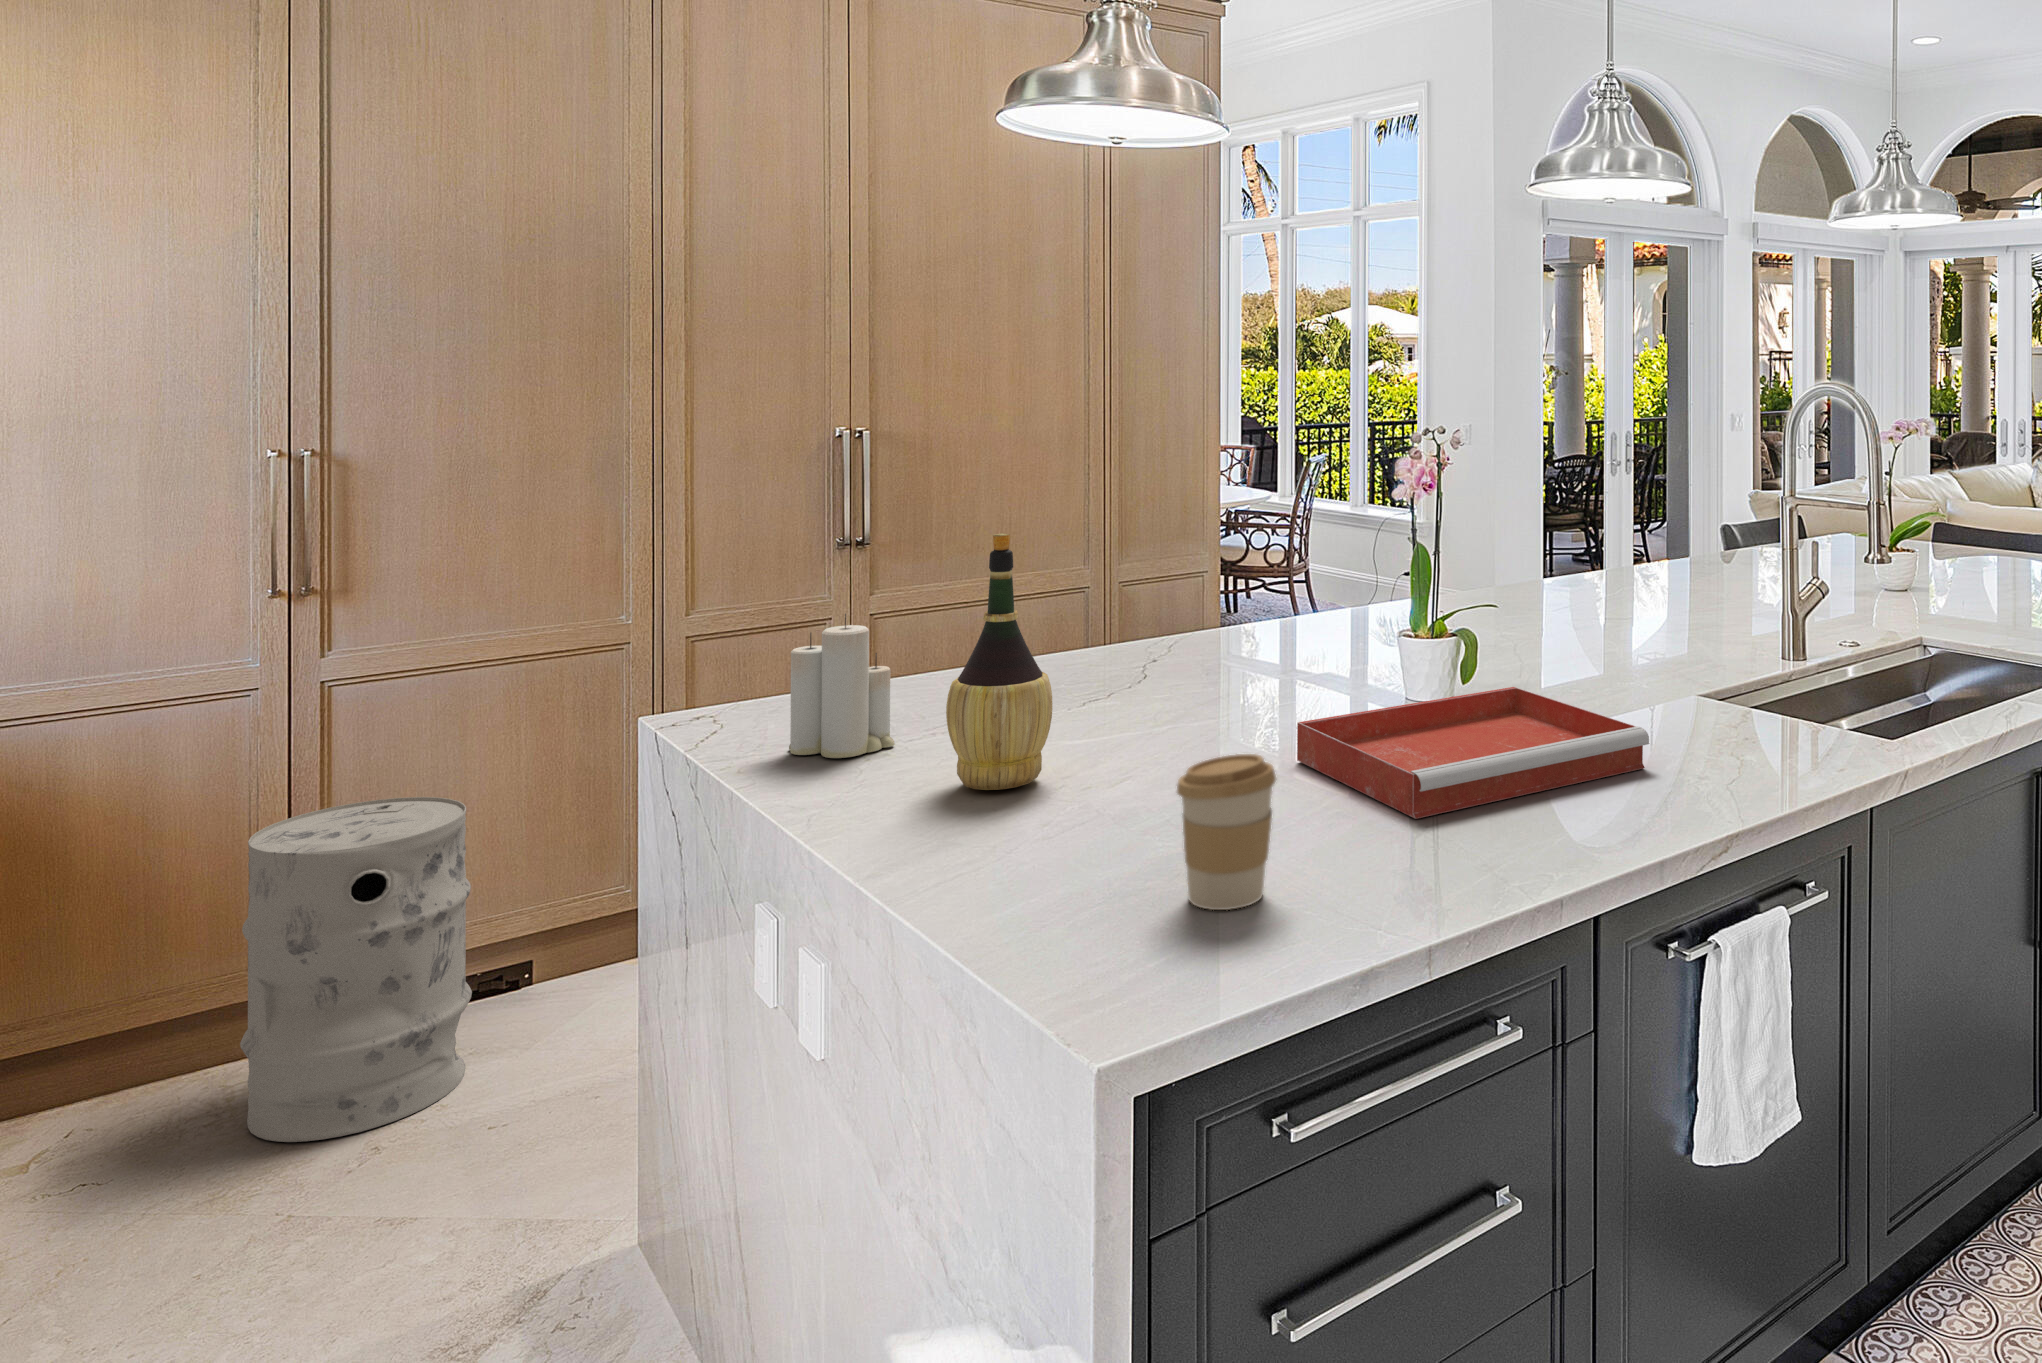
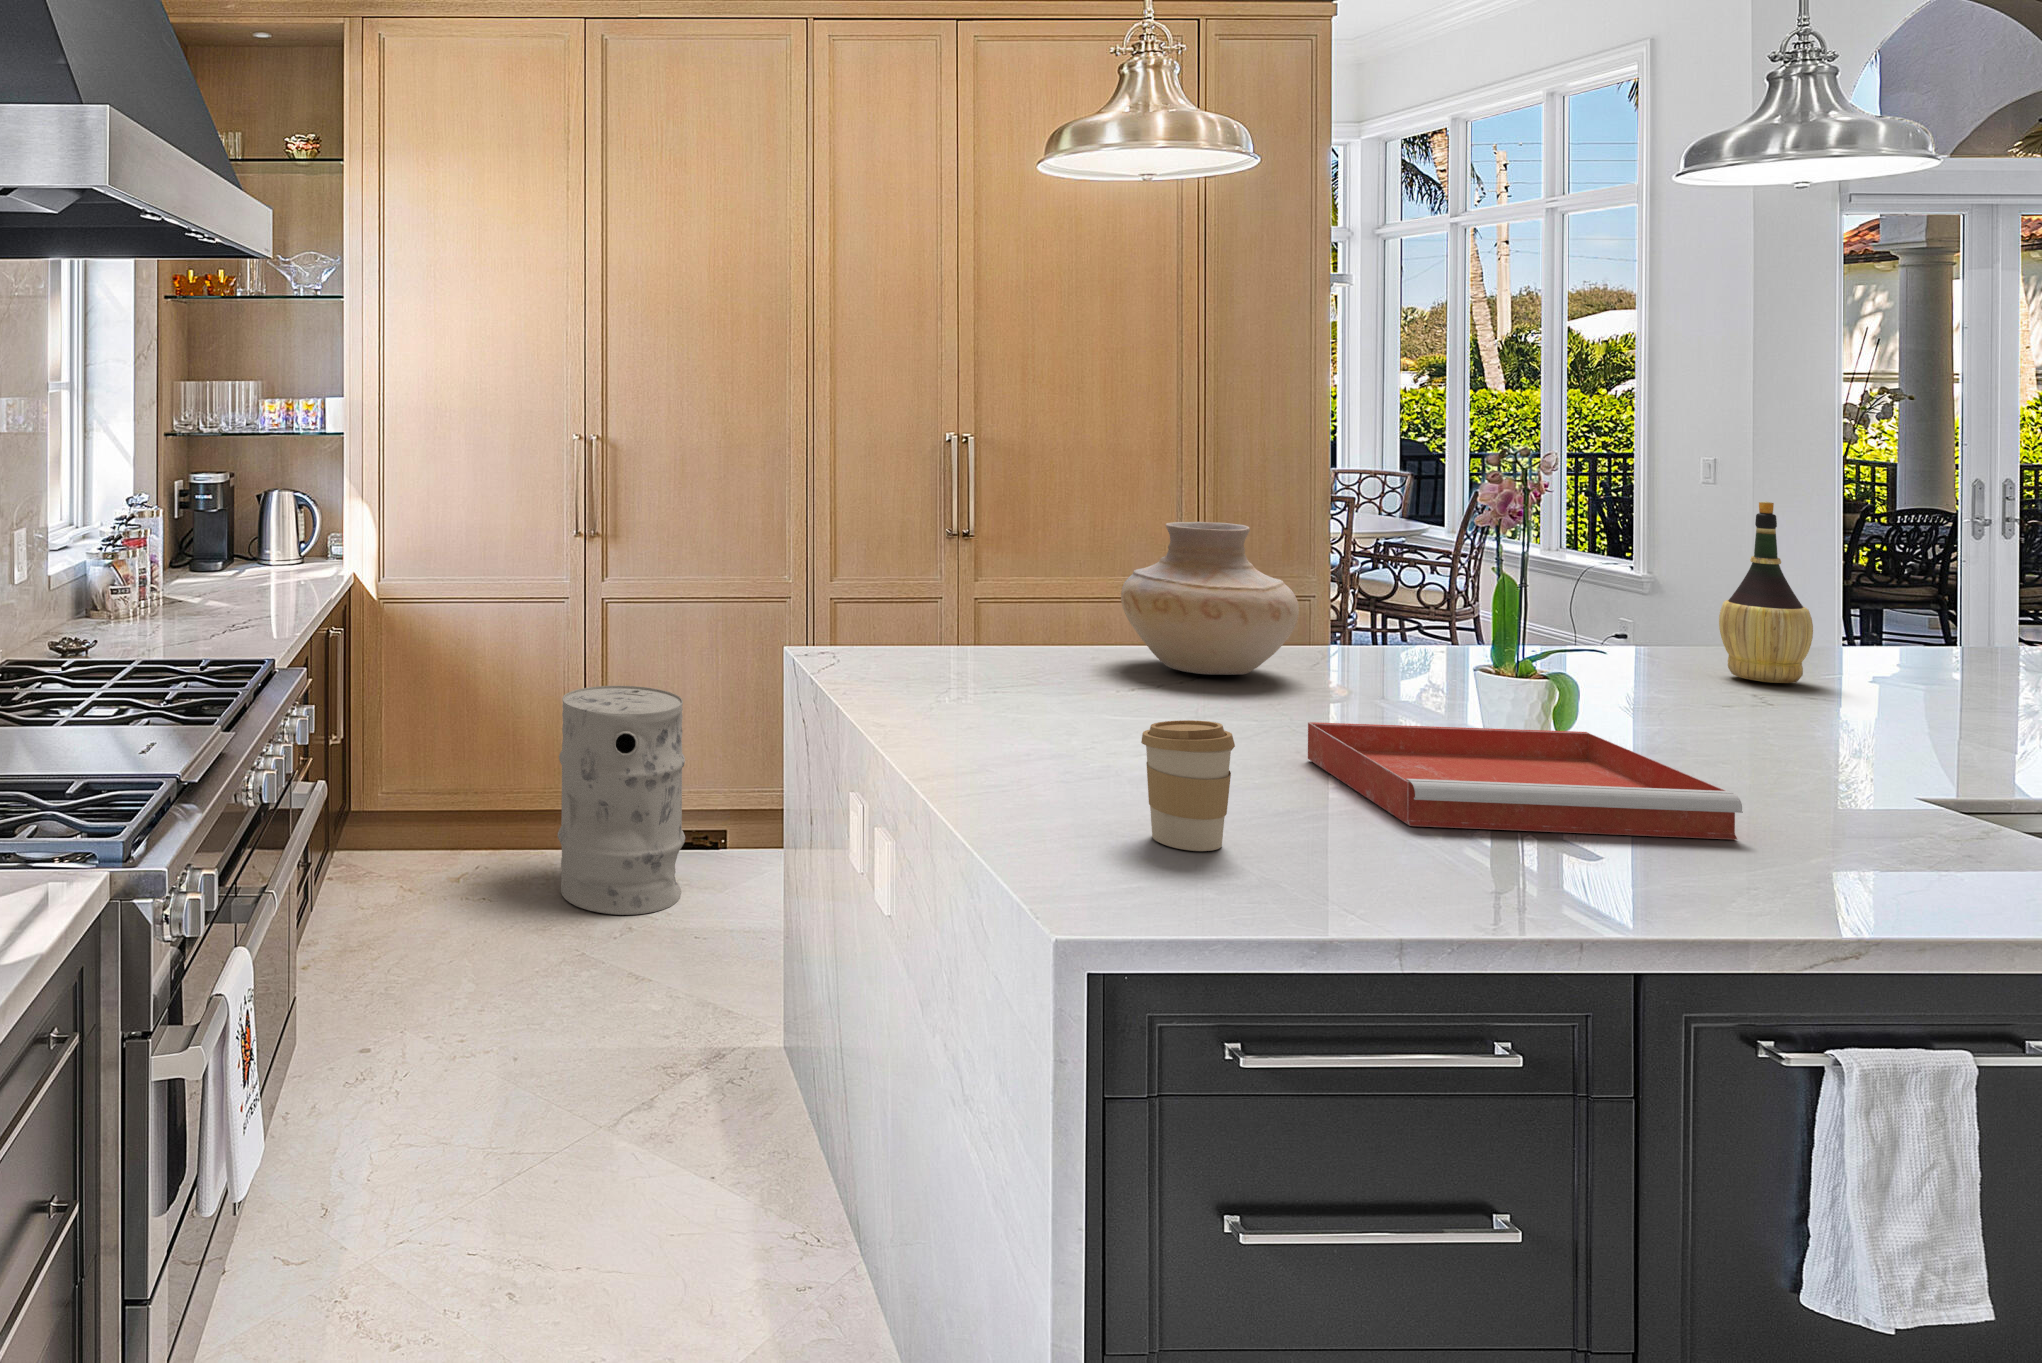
vase: none [1077,515,1252,679] -> present [1121,522,1299,675]
wine bottle: present [946,533,1052,790] -> present [1719,502,1813,683]
candle: present [789,614,895,758] -> none [875,575,952,690]

